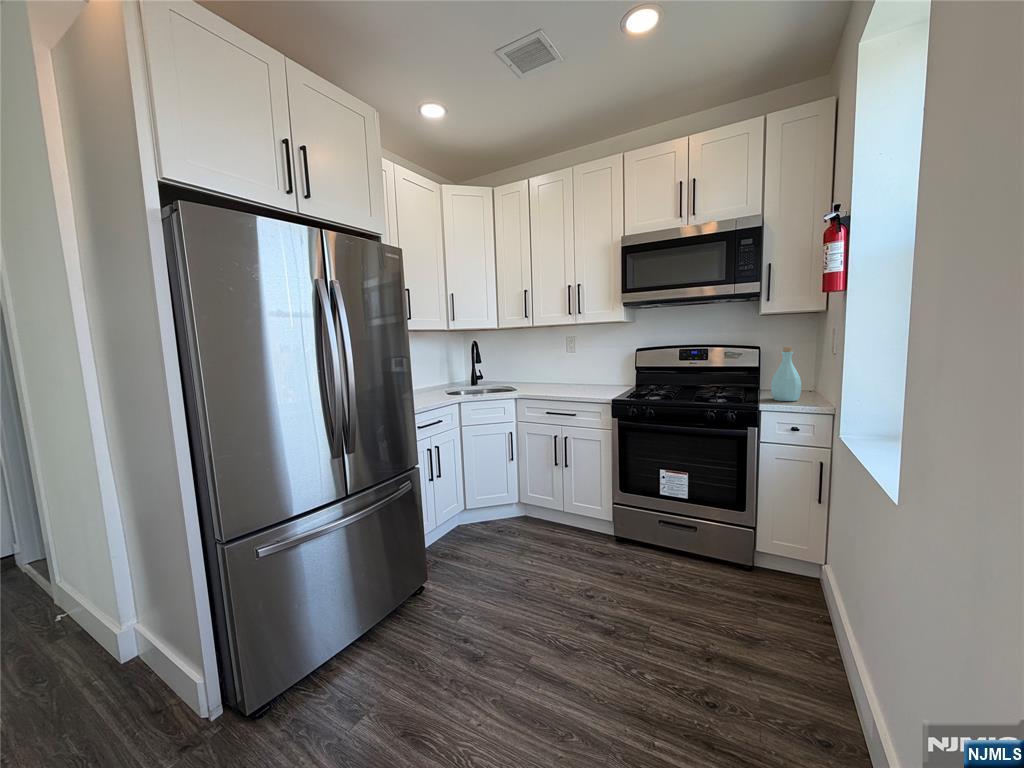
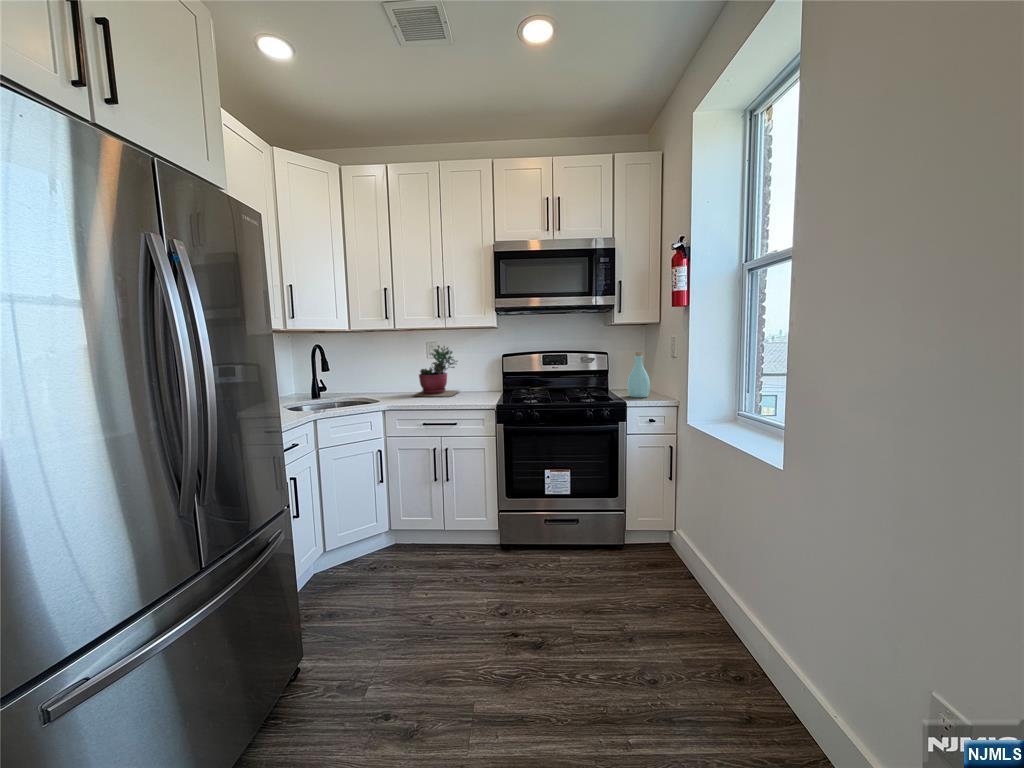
succulent plant: none [546,339,595,389] -> present [413,345,459,397]

